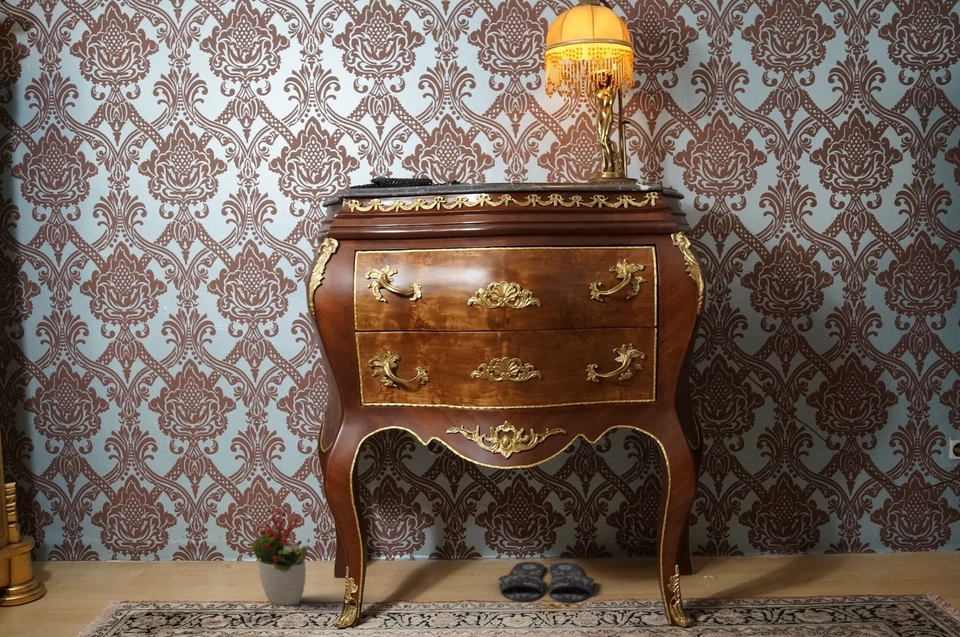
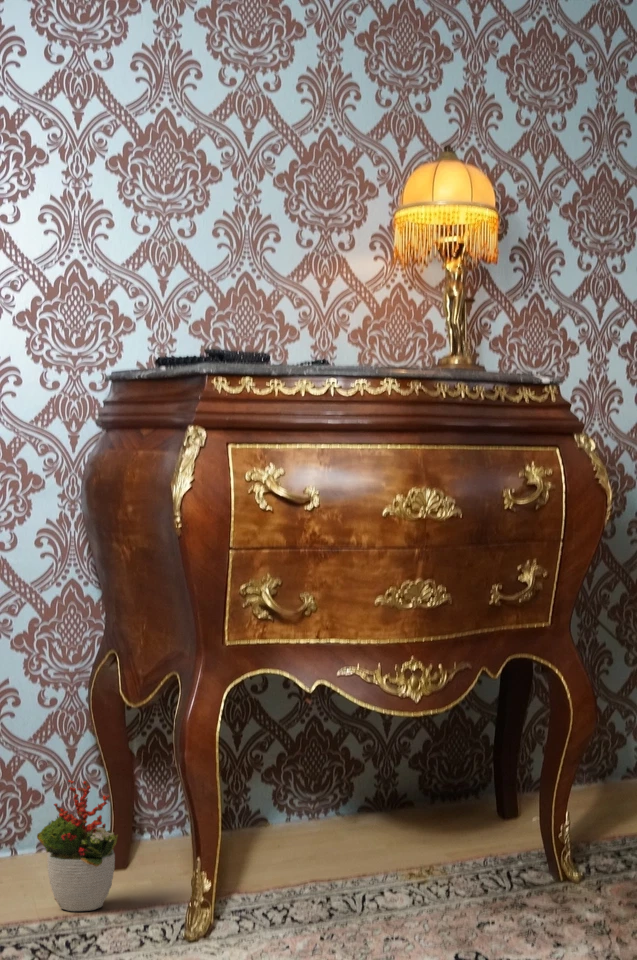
slippers: present [499,562,594,603] -> none [318,818,435,871]

